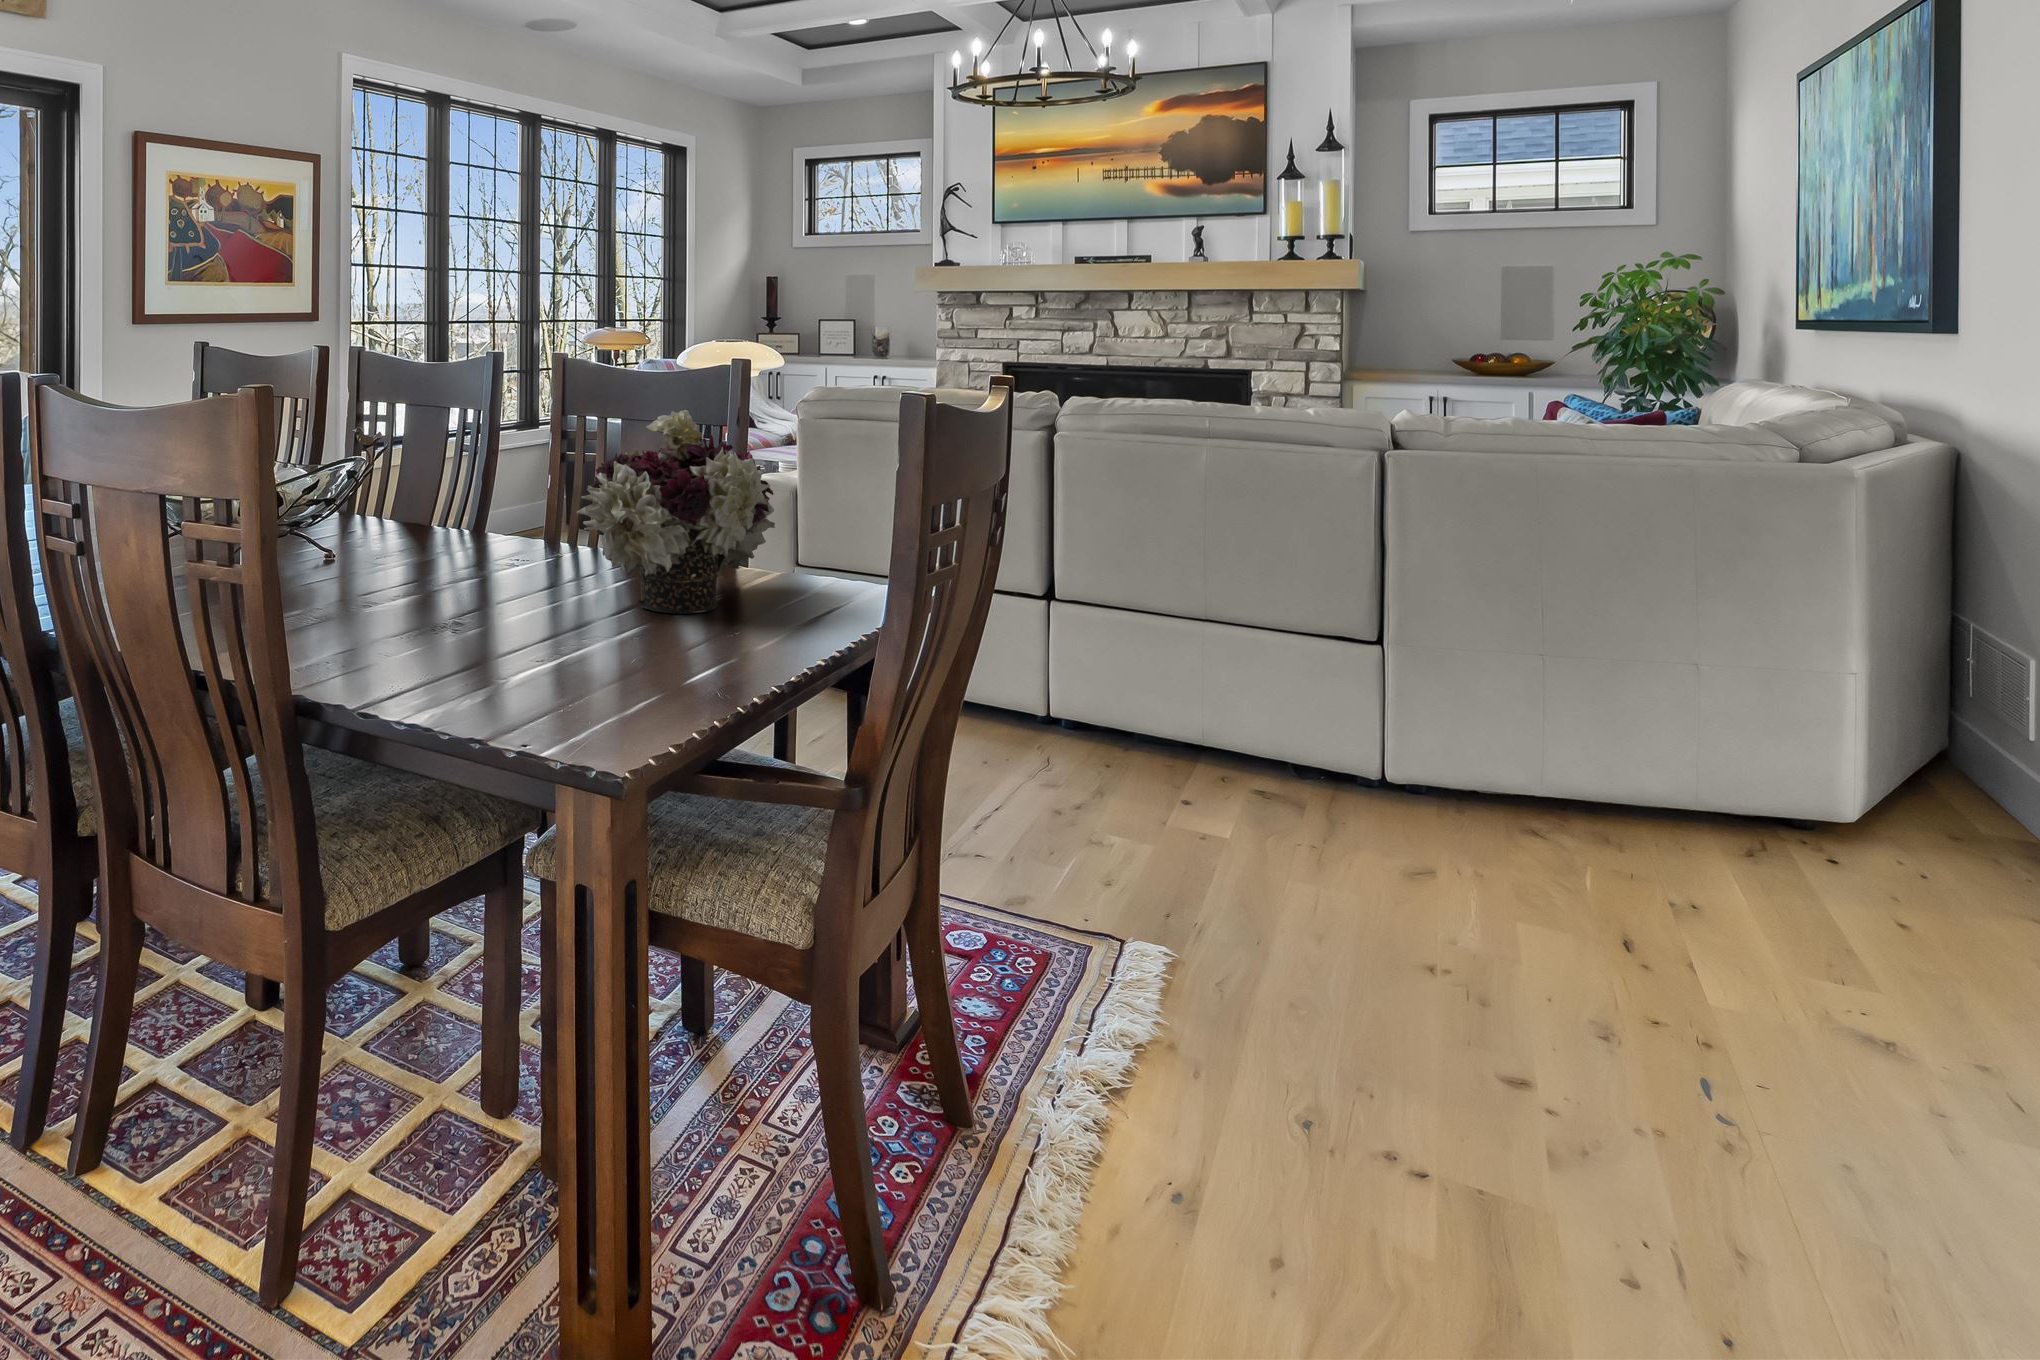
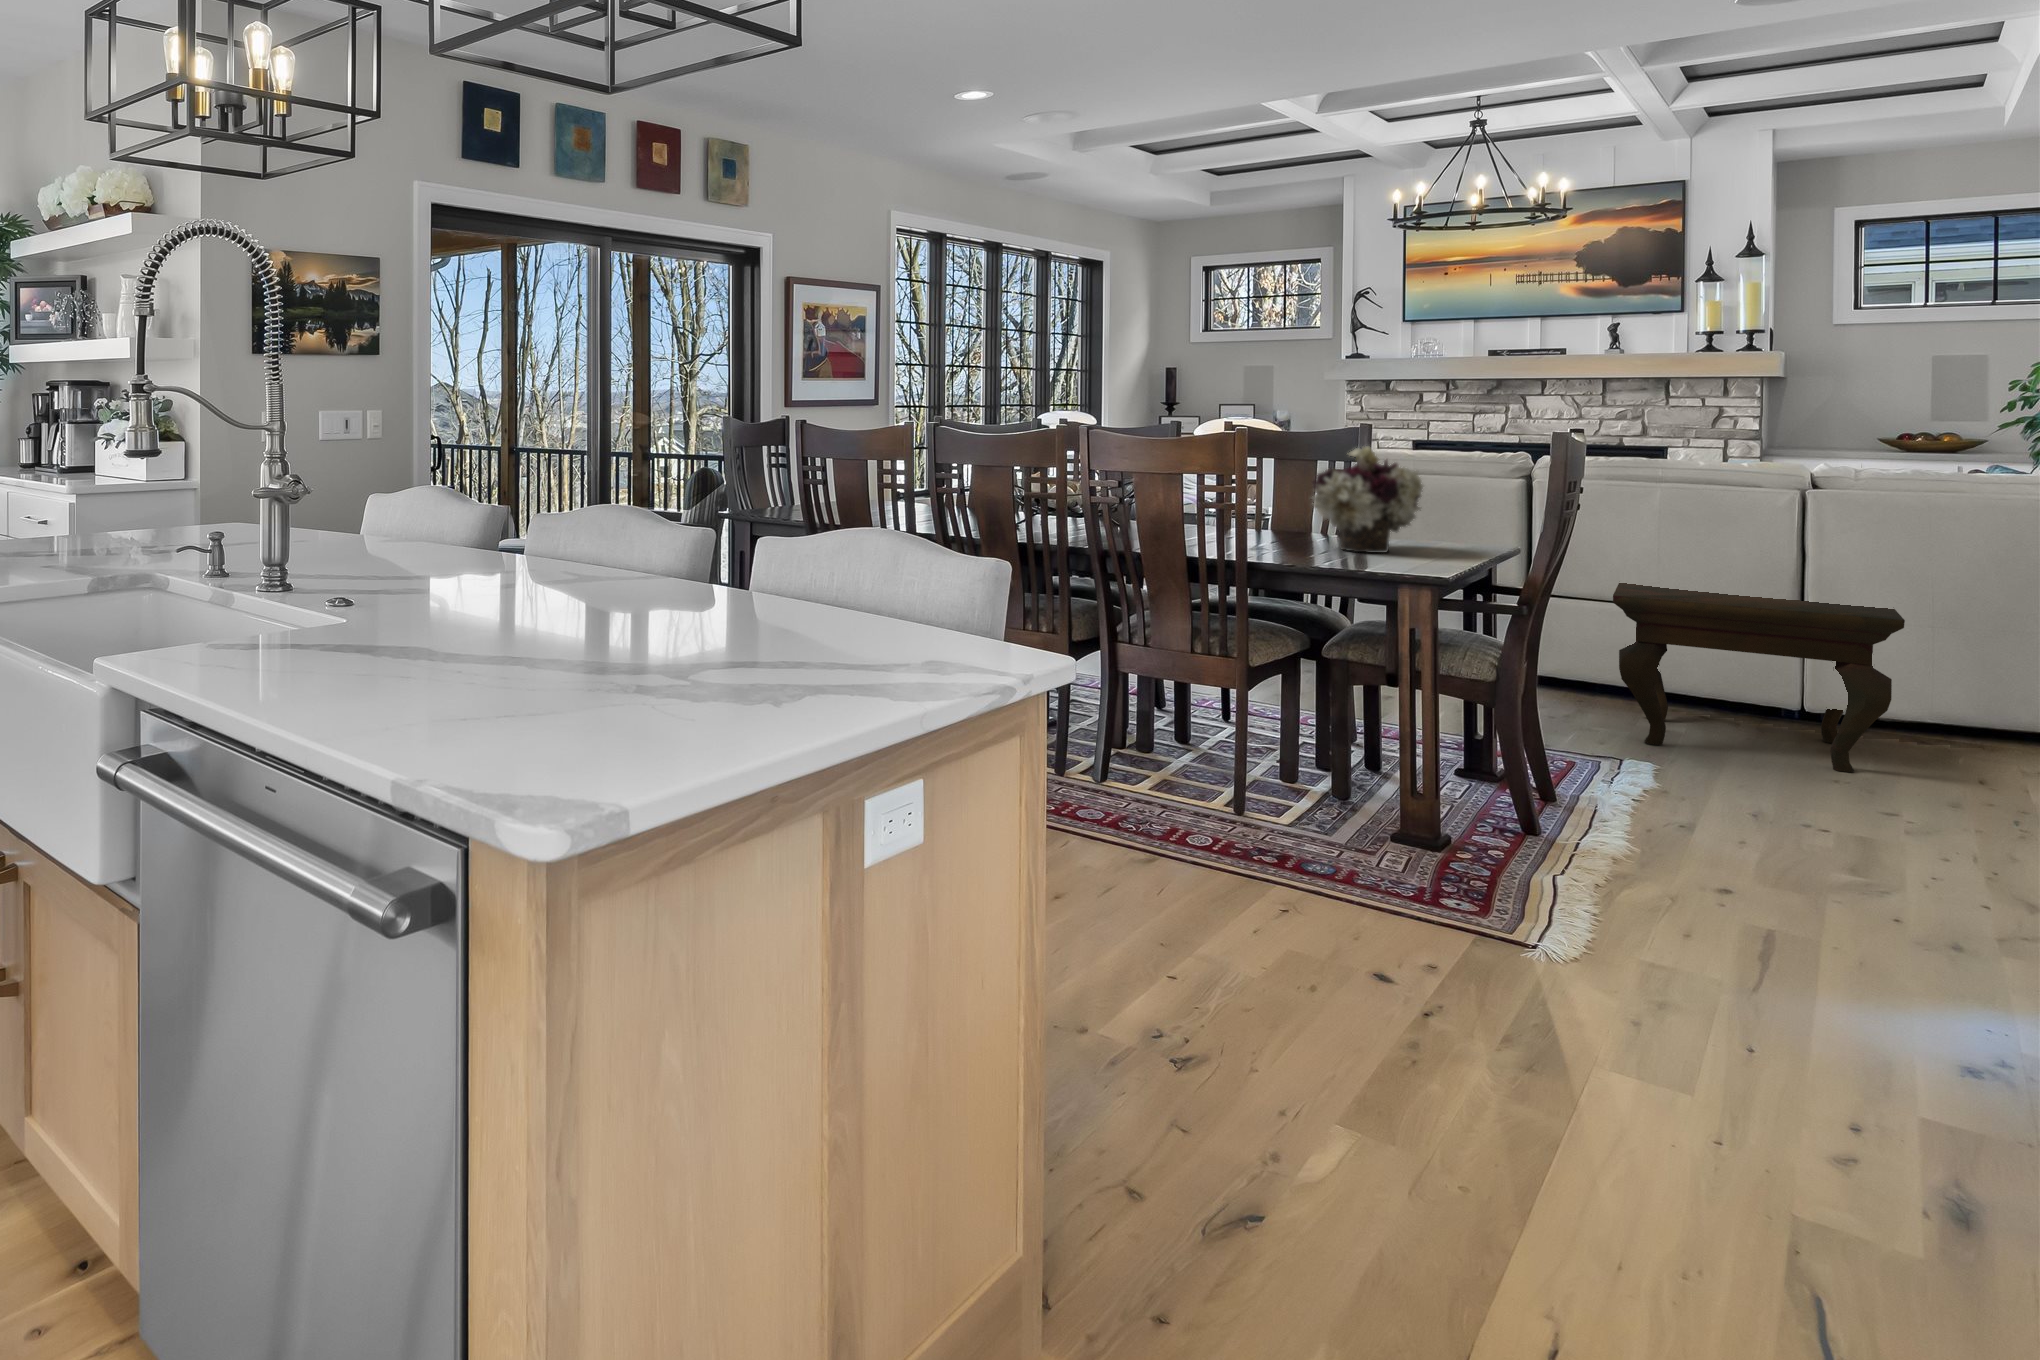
side table: none [1118,577,1500,909] -> present [1613,583,1905,773]

